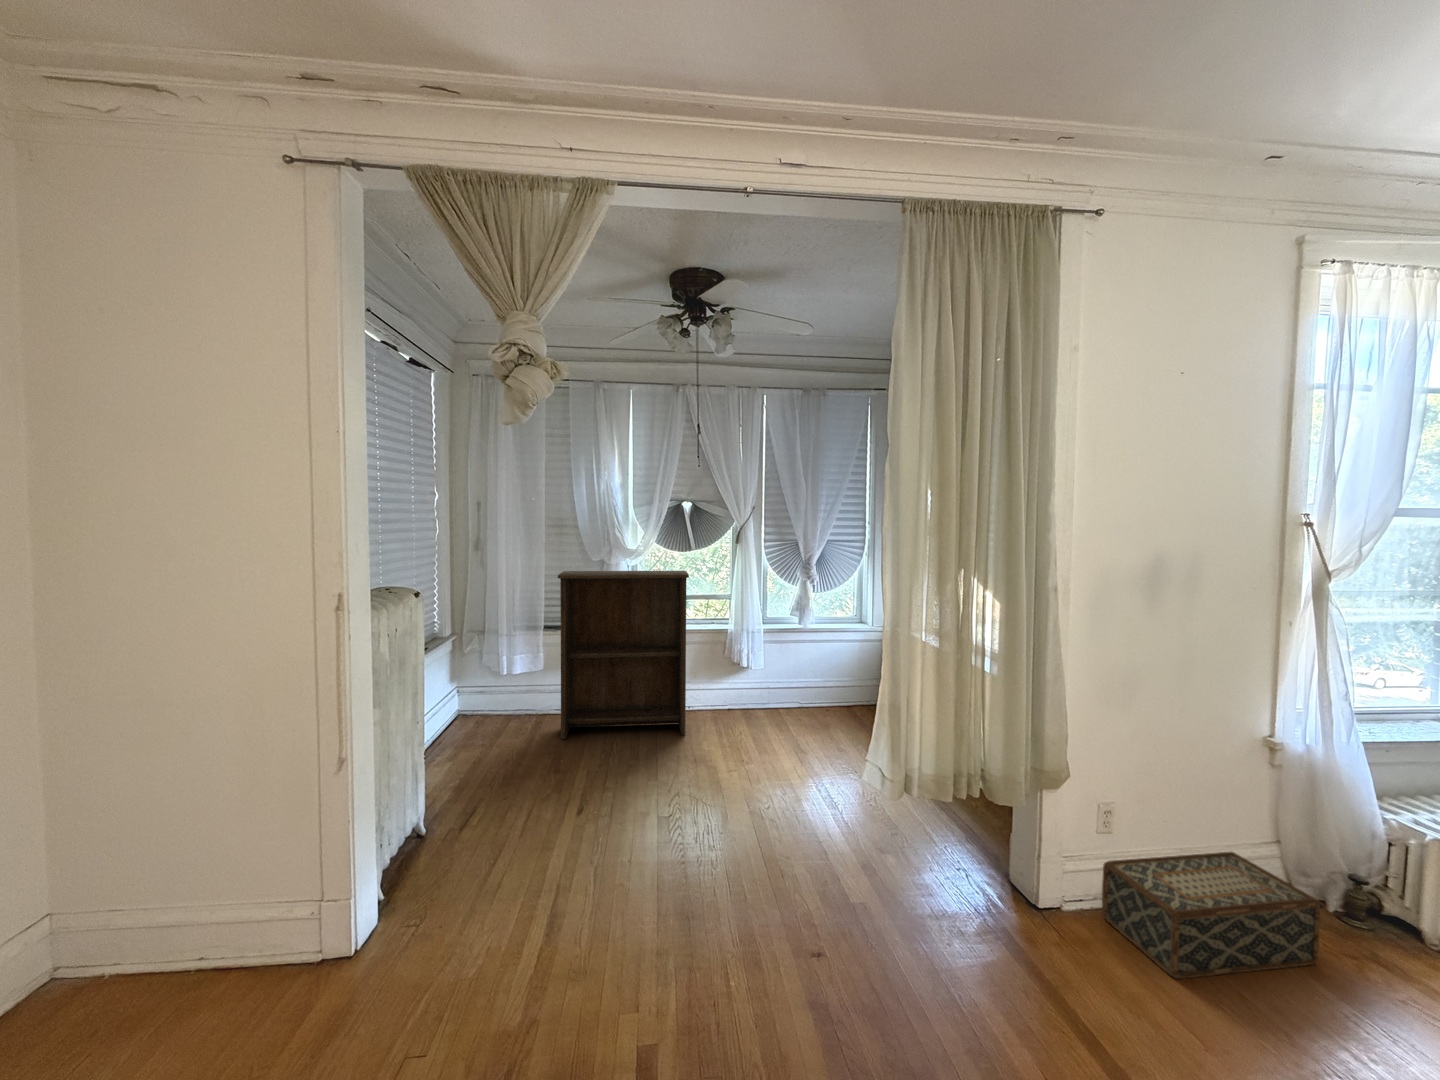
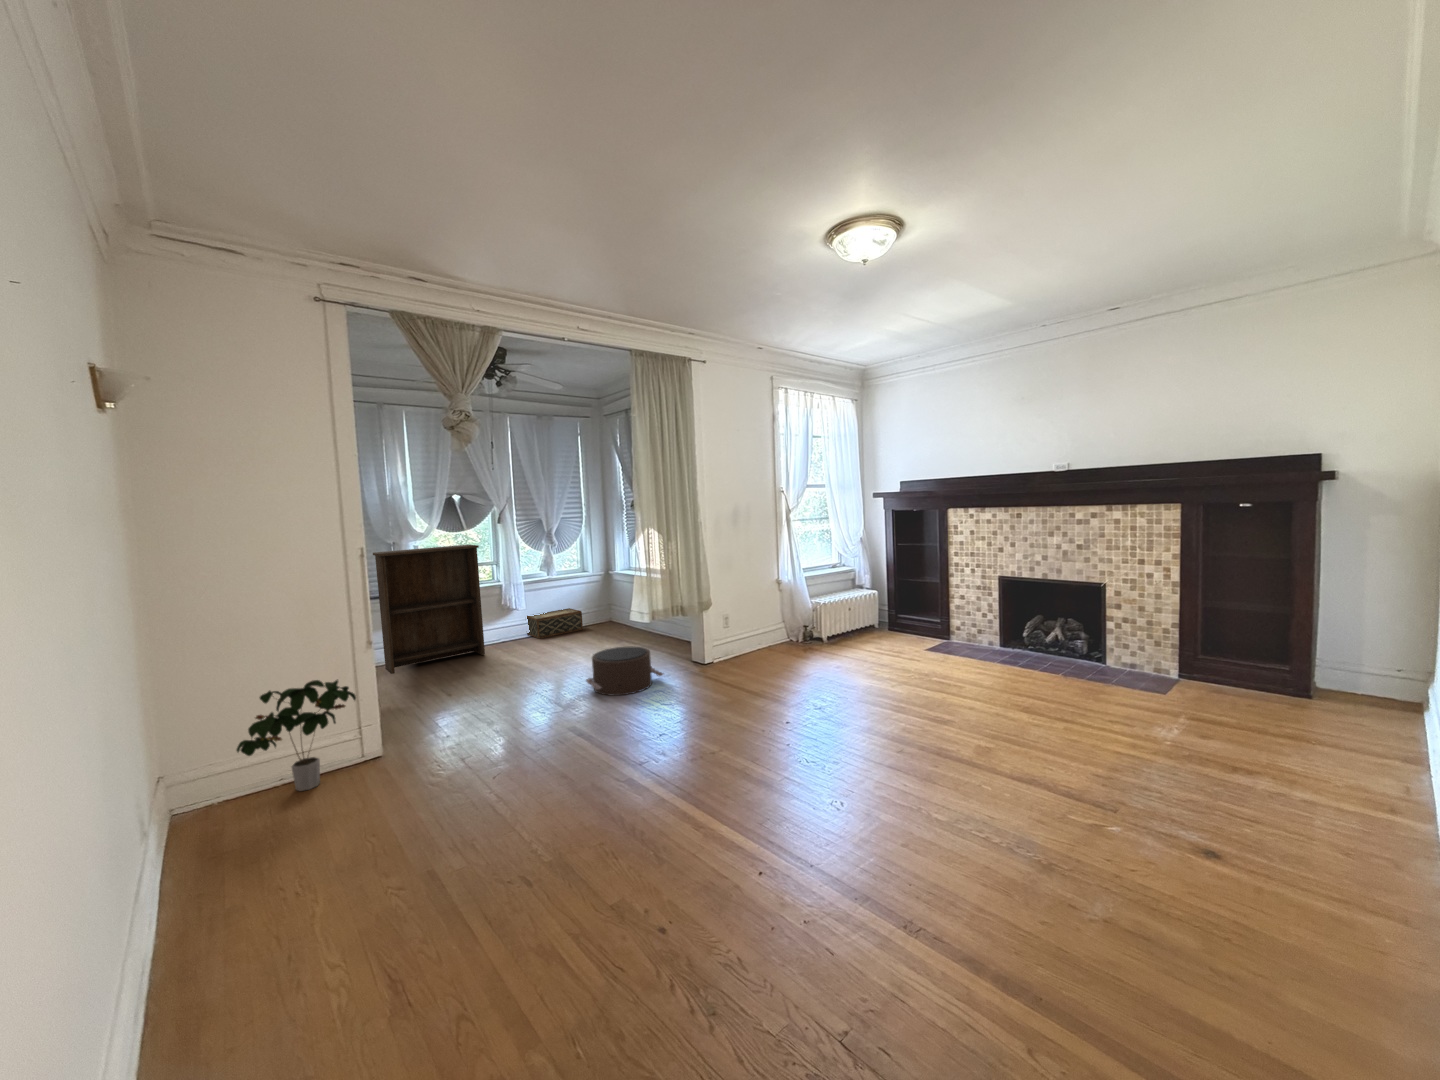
potted plant: none [96,814,293,1012] -> present [237,680,356,791]
pouf: none [757,819,922,961] -> present [586,646,663,696]
woven basket: present [1102,852,1320,979] -> present [527,608,583,638]

